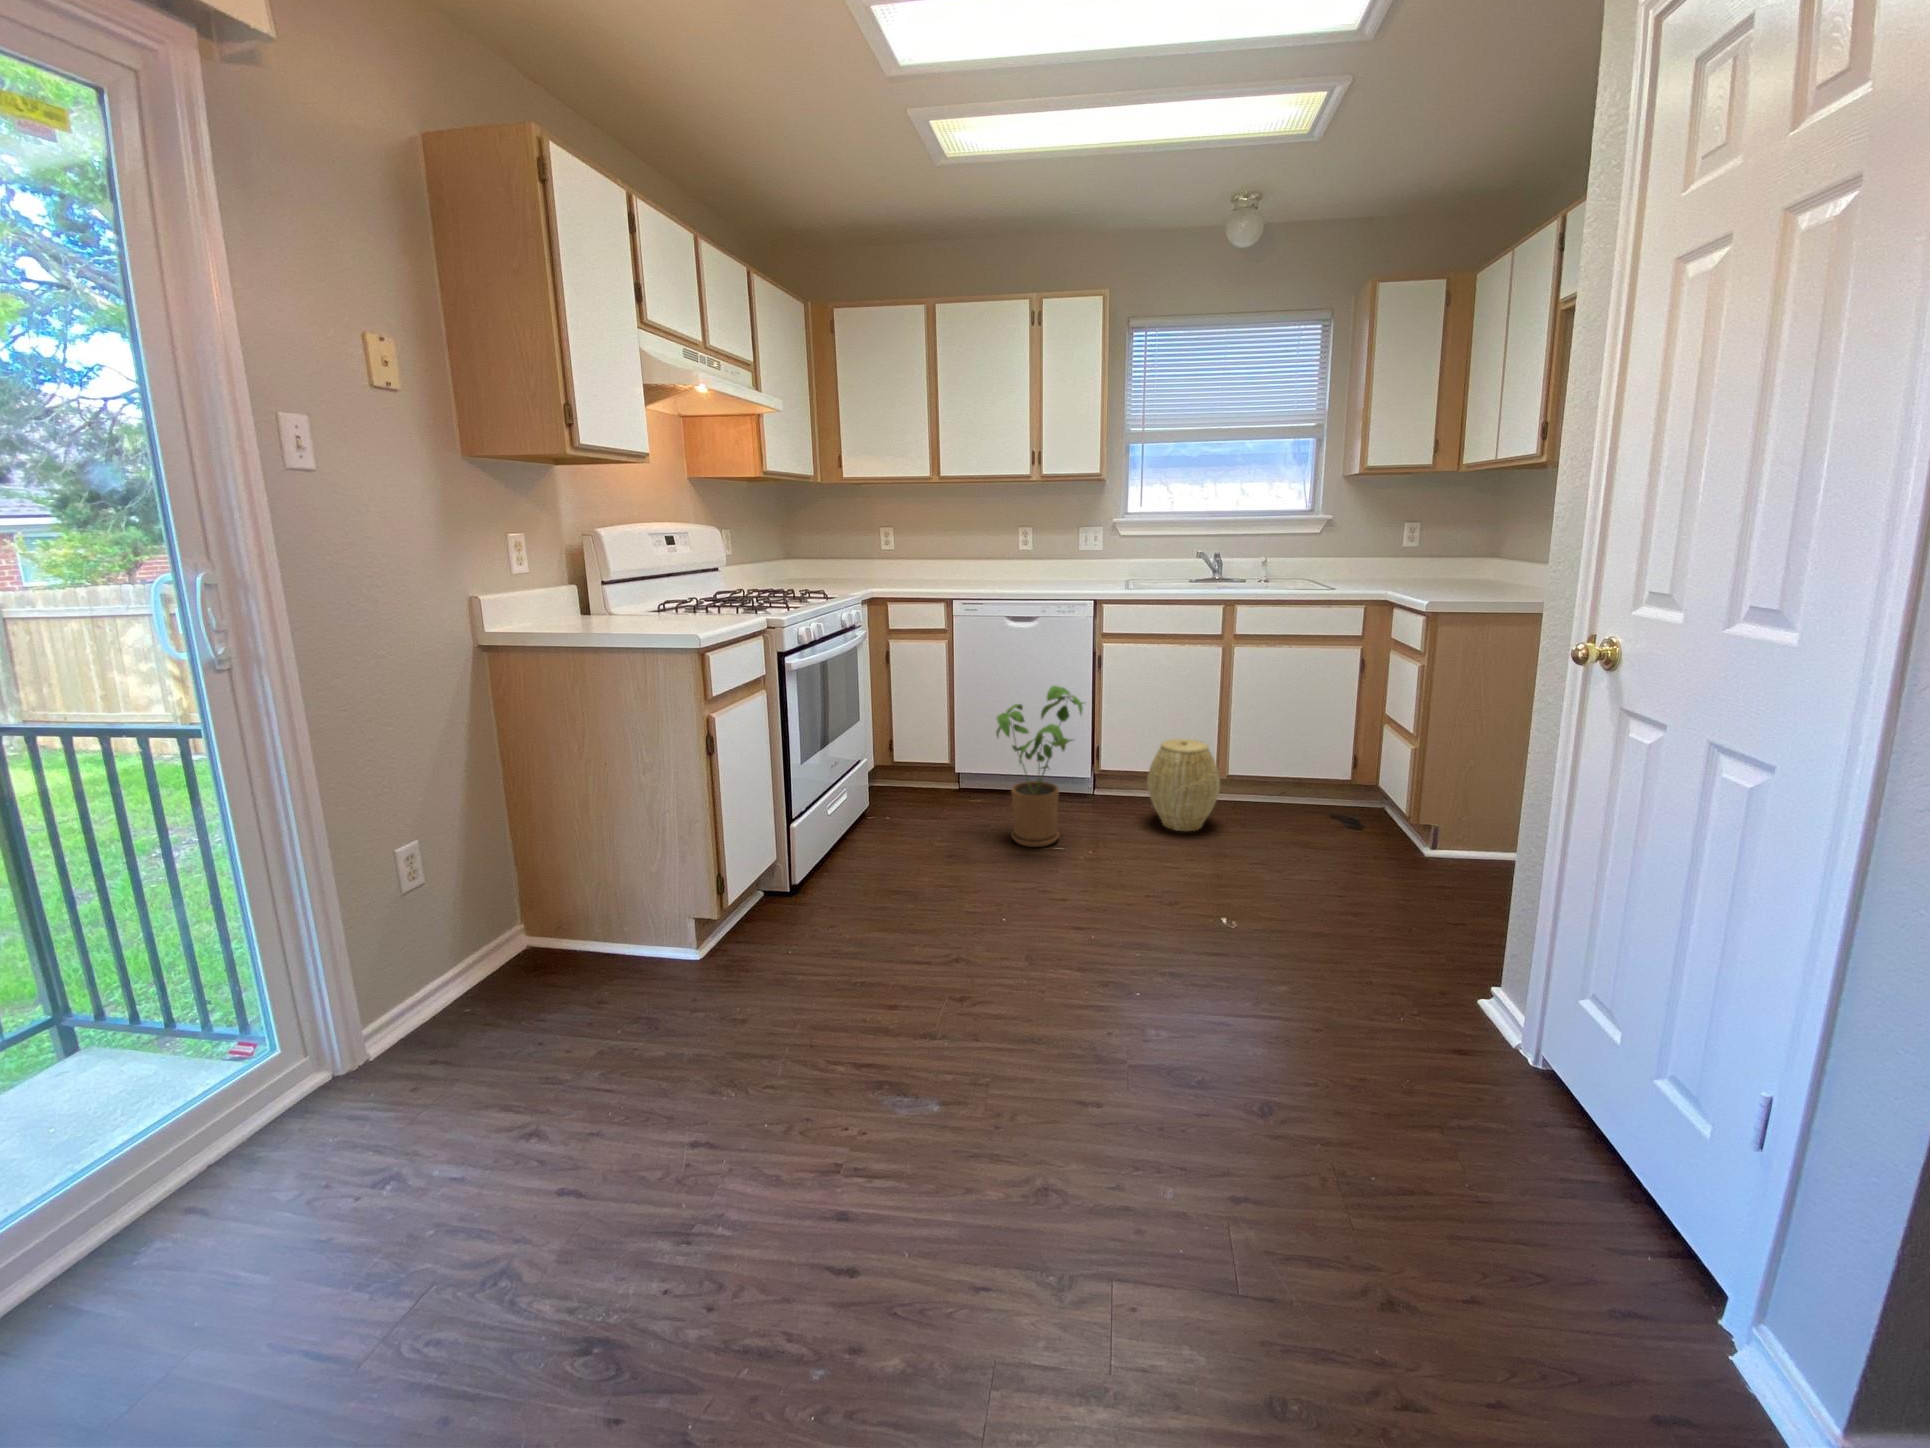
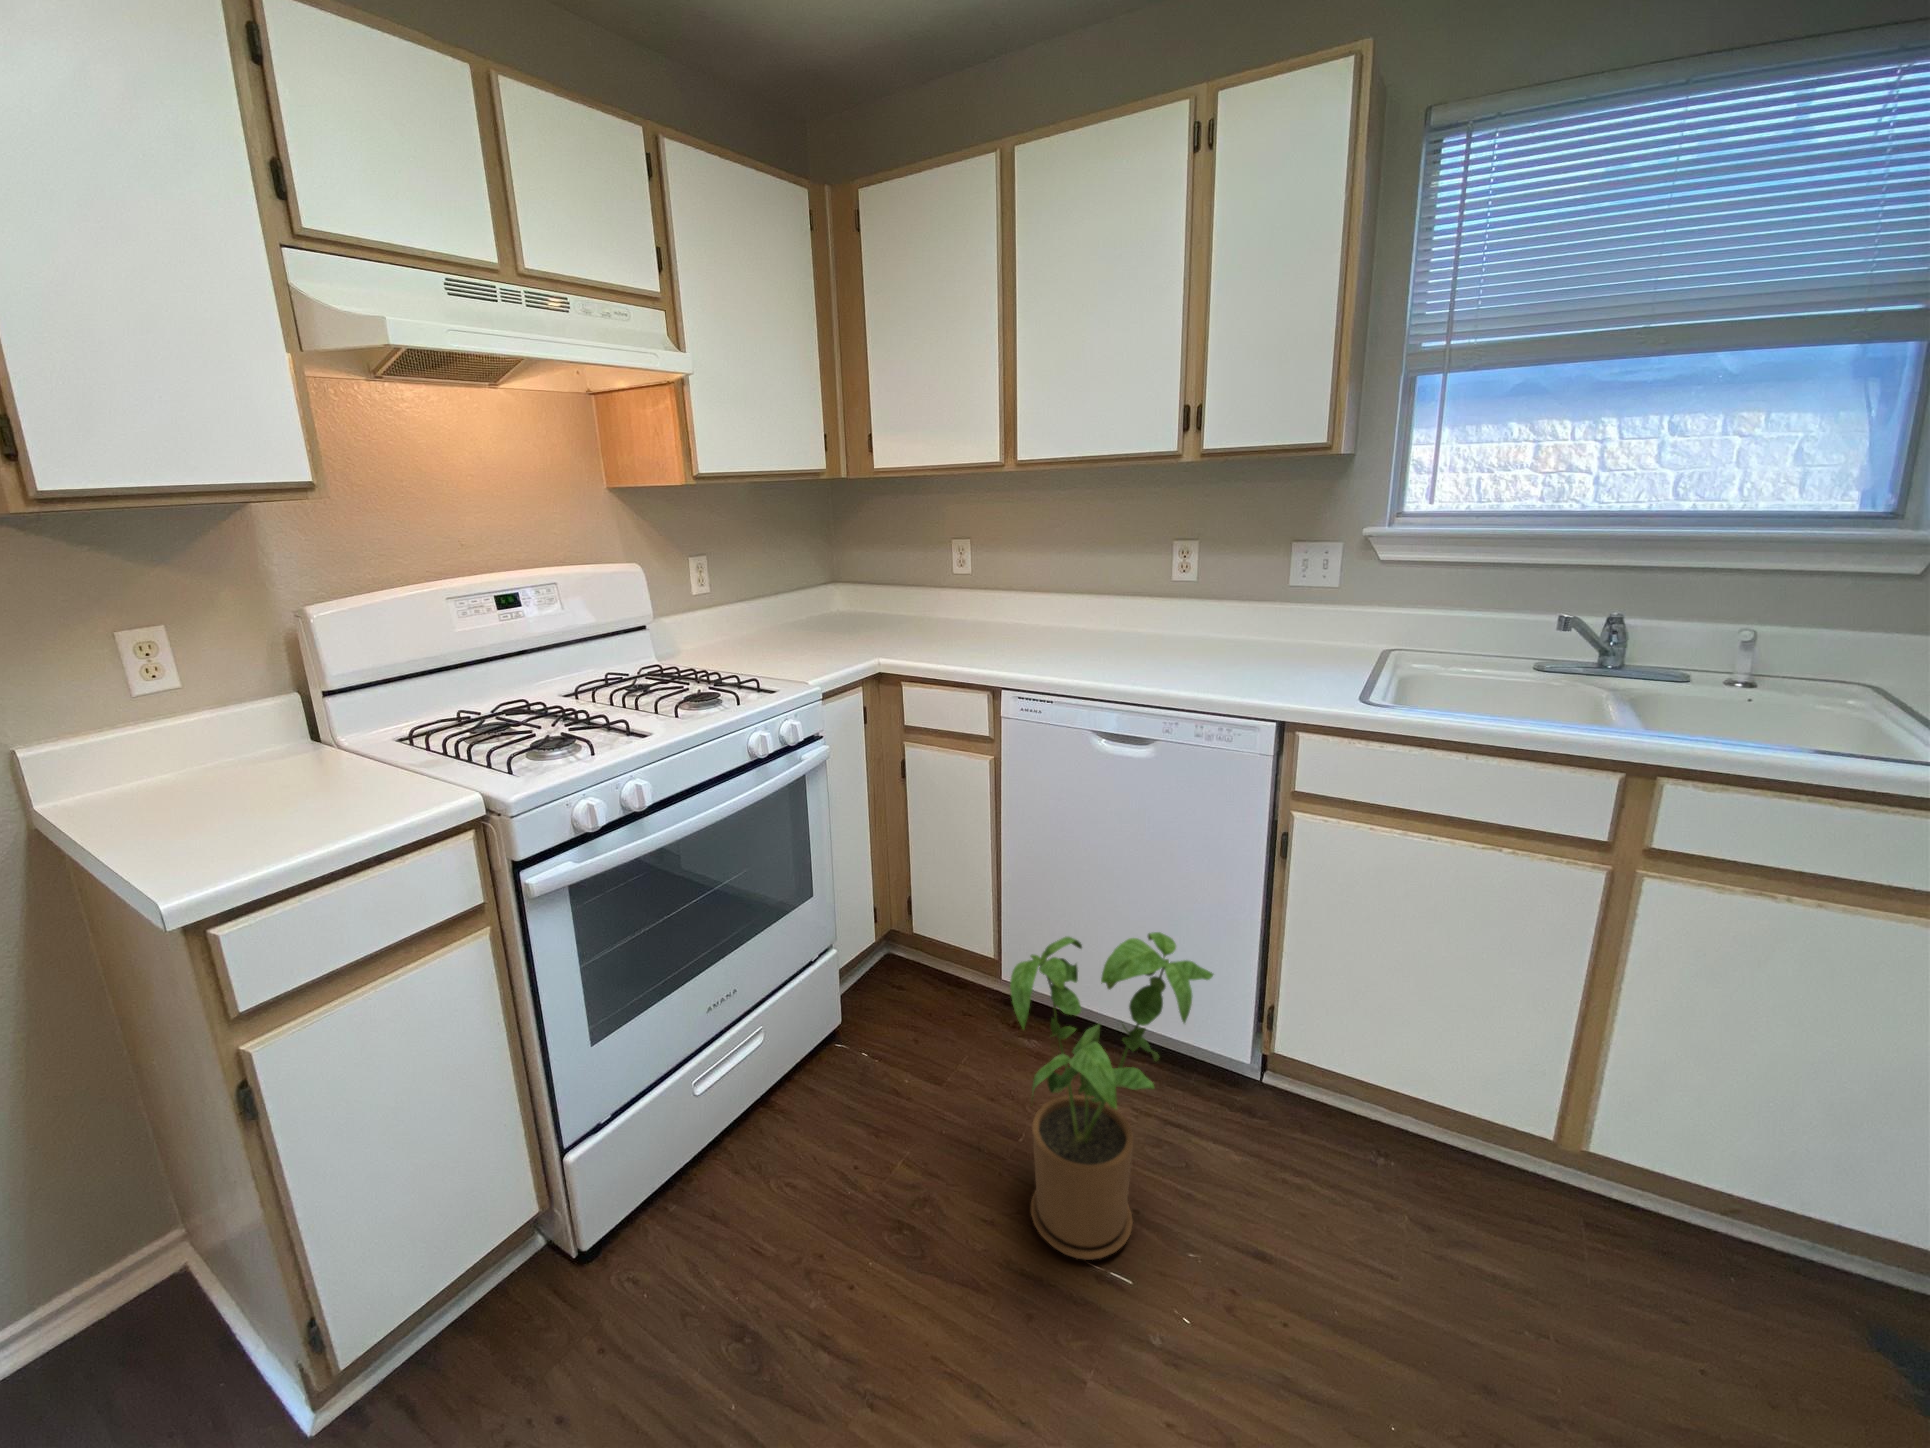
woven basket: present [1147,739,1220,831] -> none [1361,1074,1563,1320]

